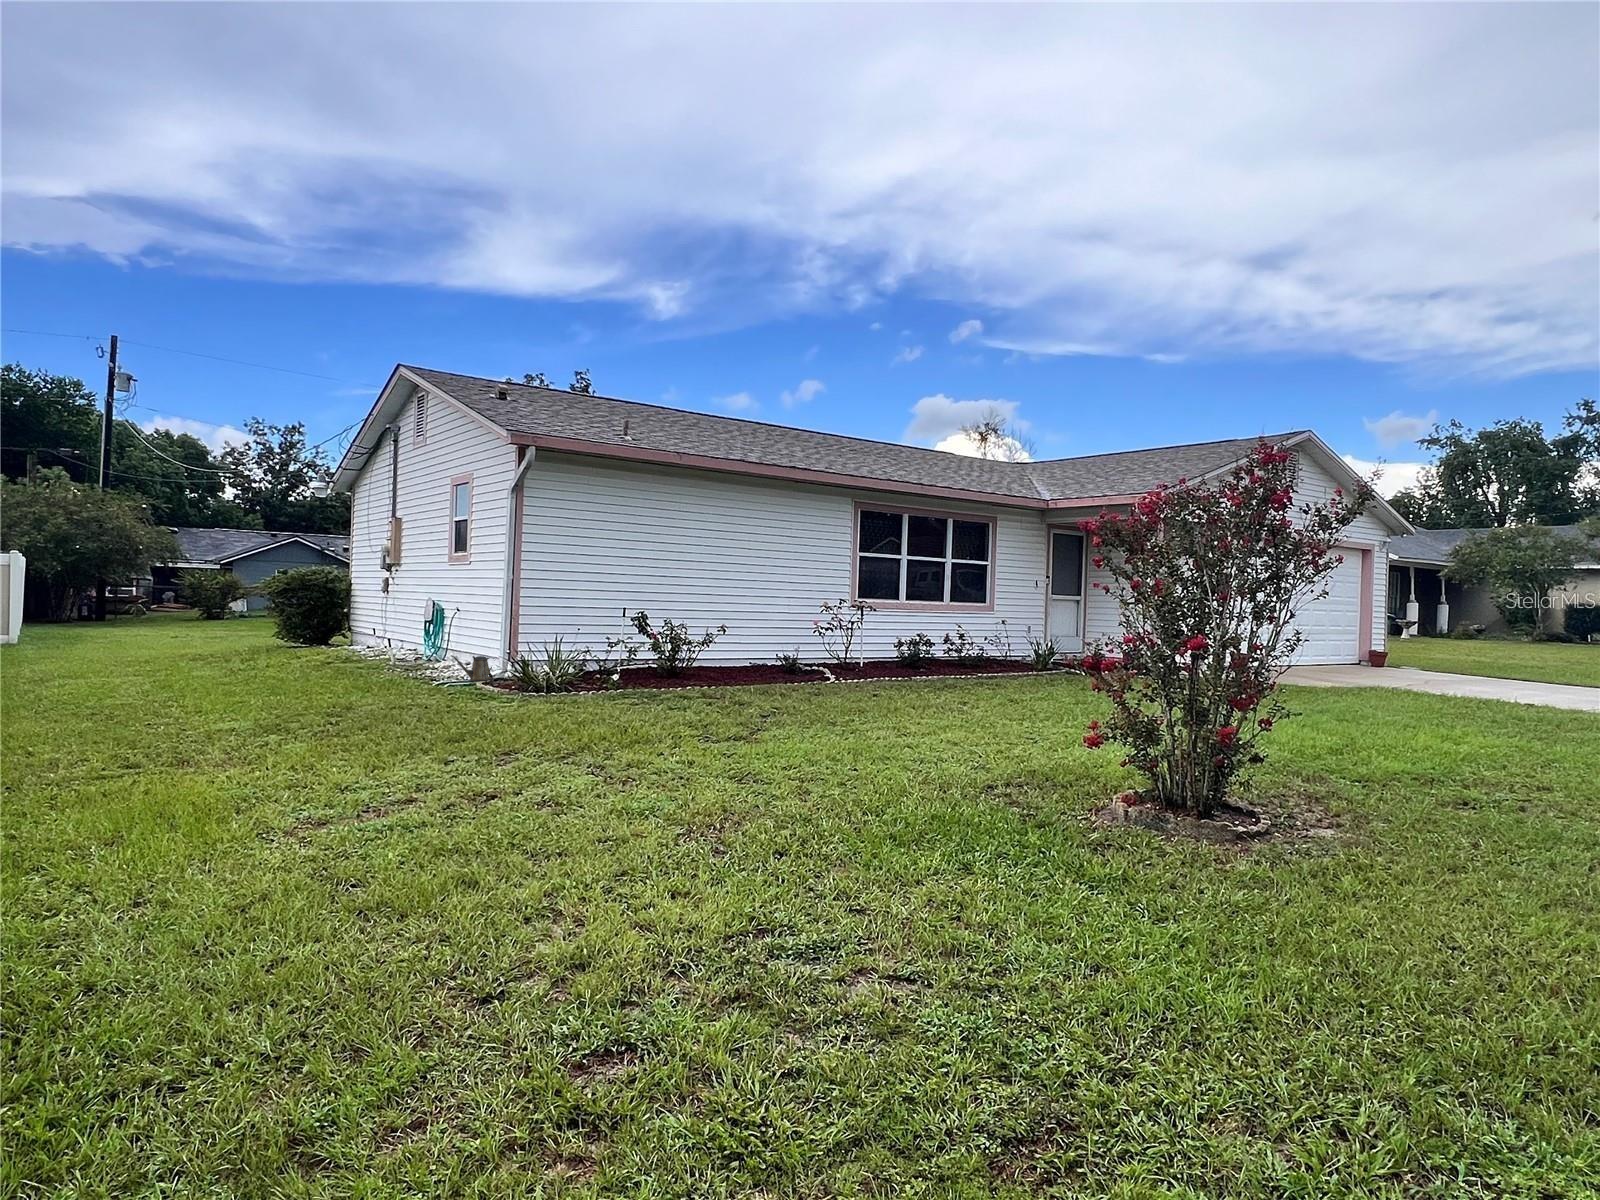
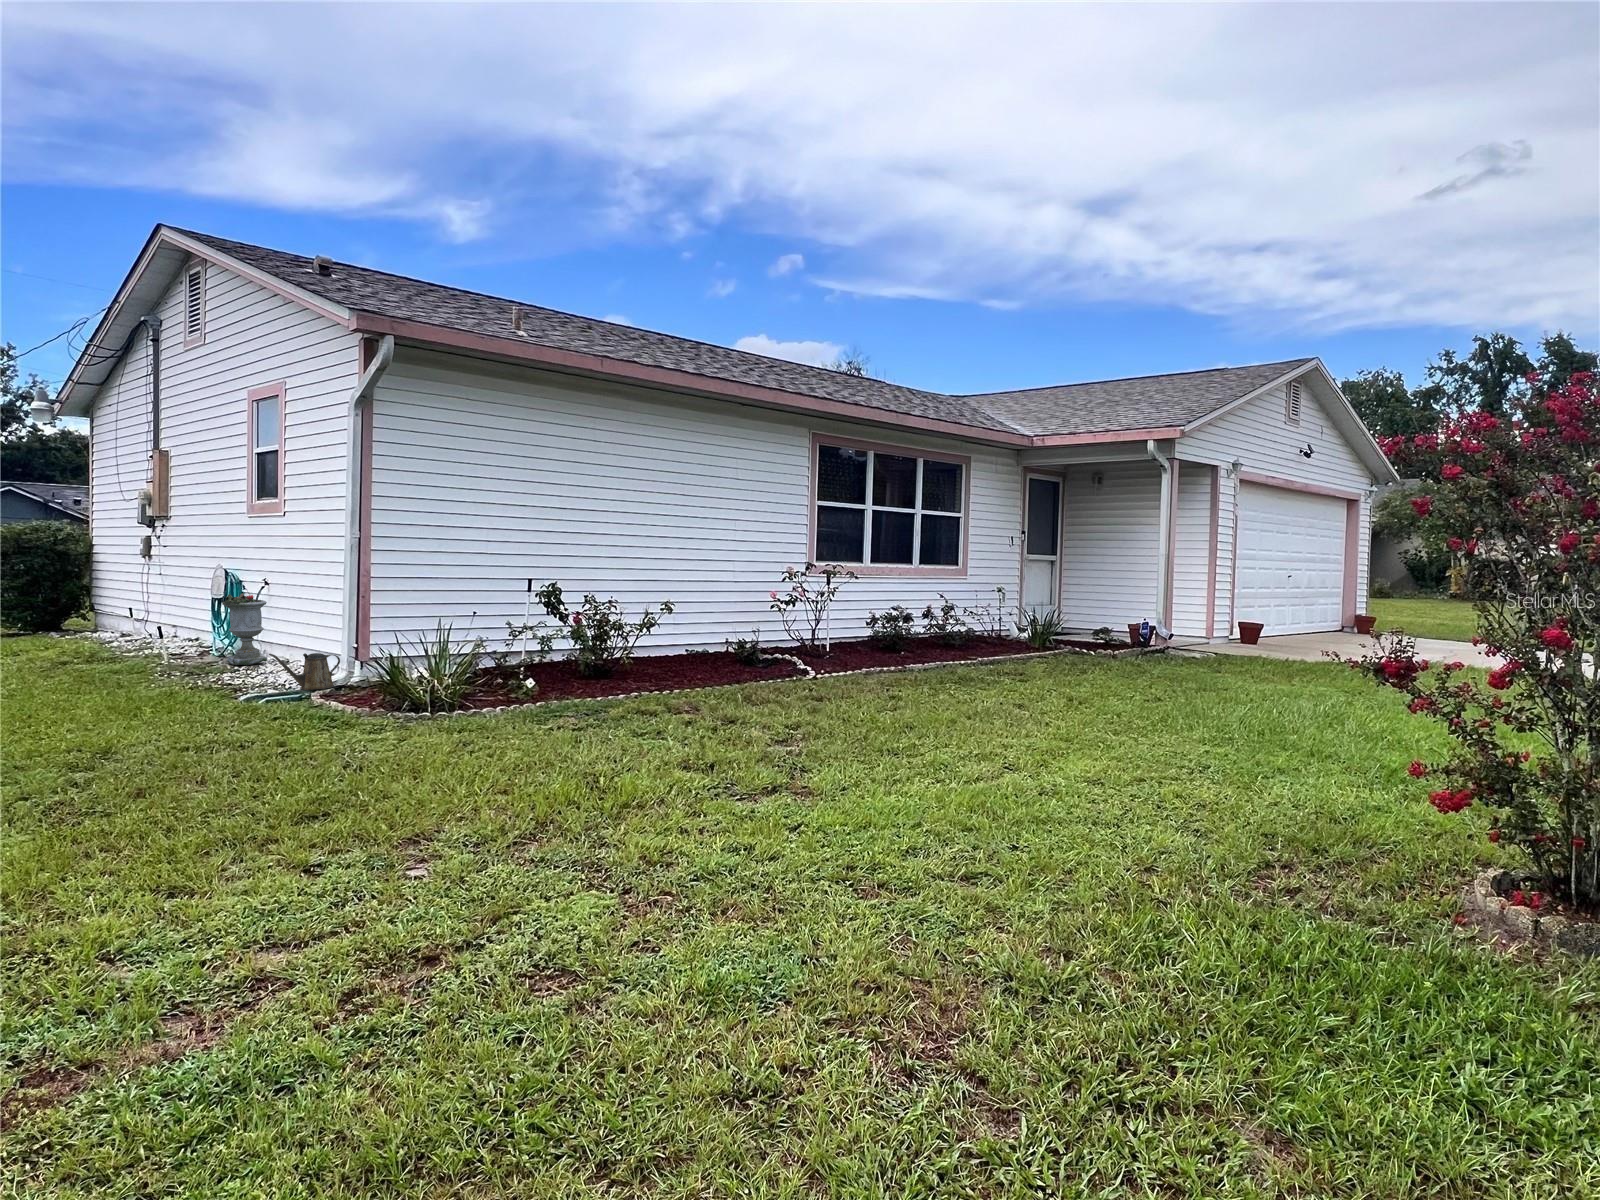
planter: none [427,616,456,666] -> present [222,593,268,665]

